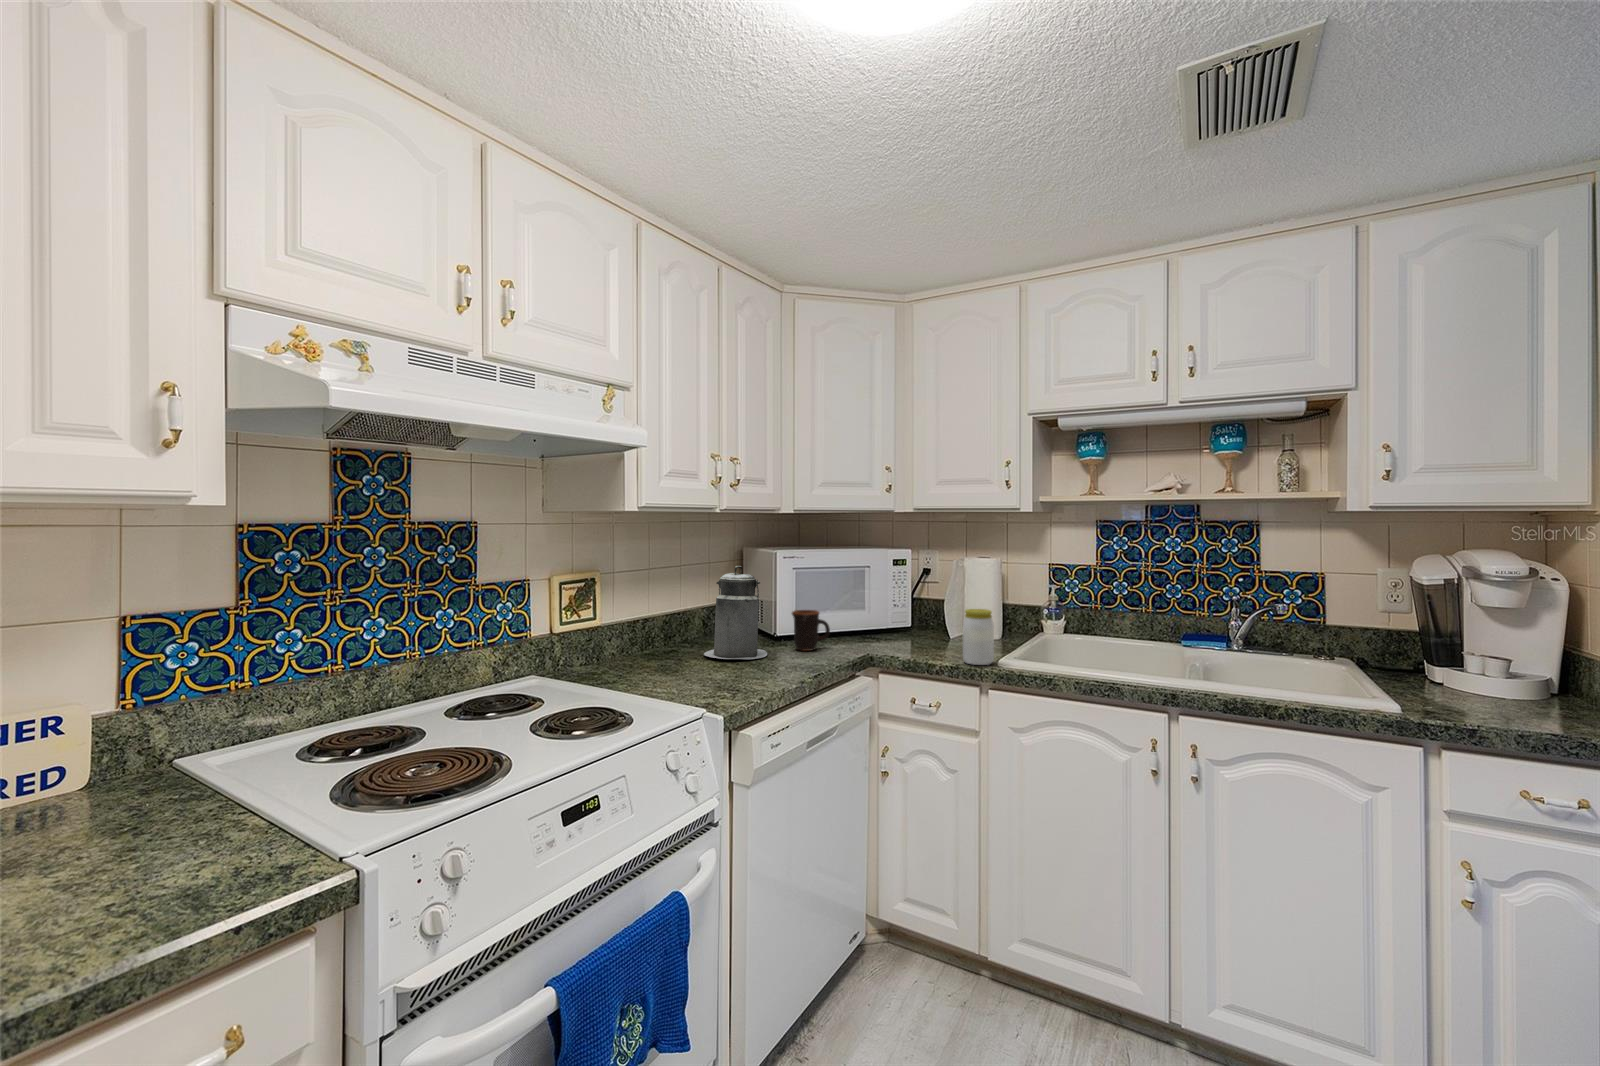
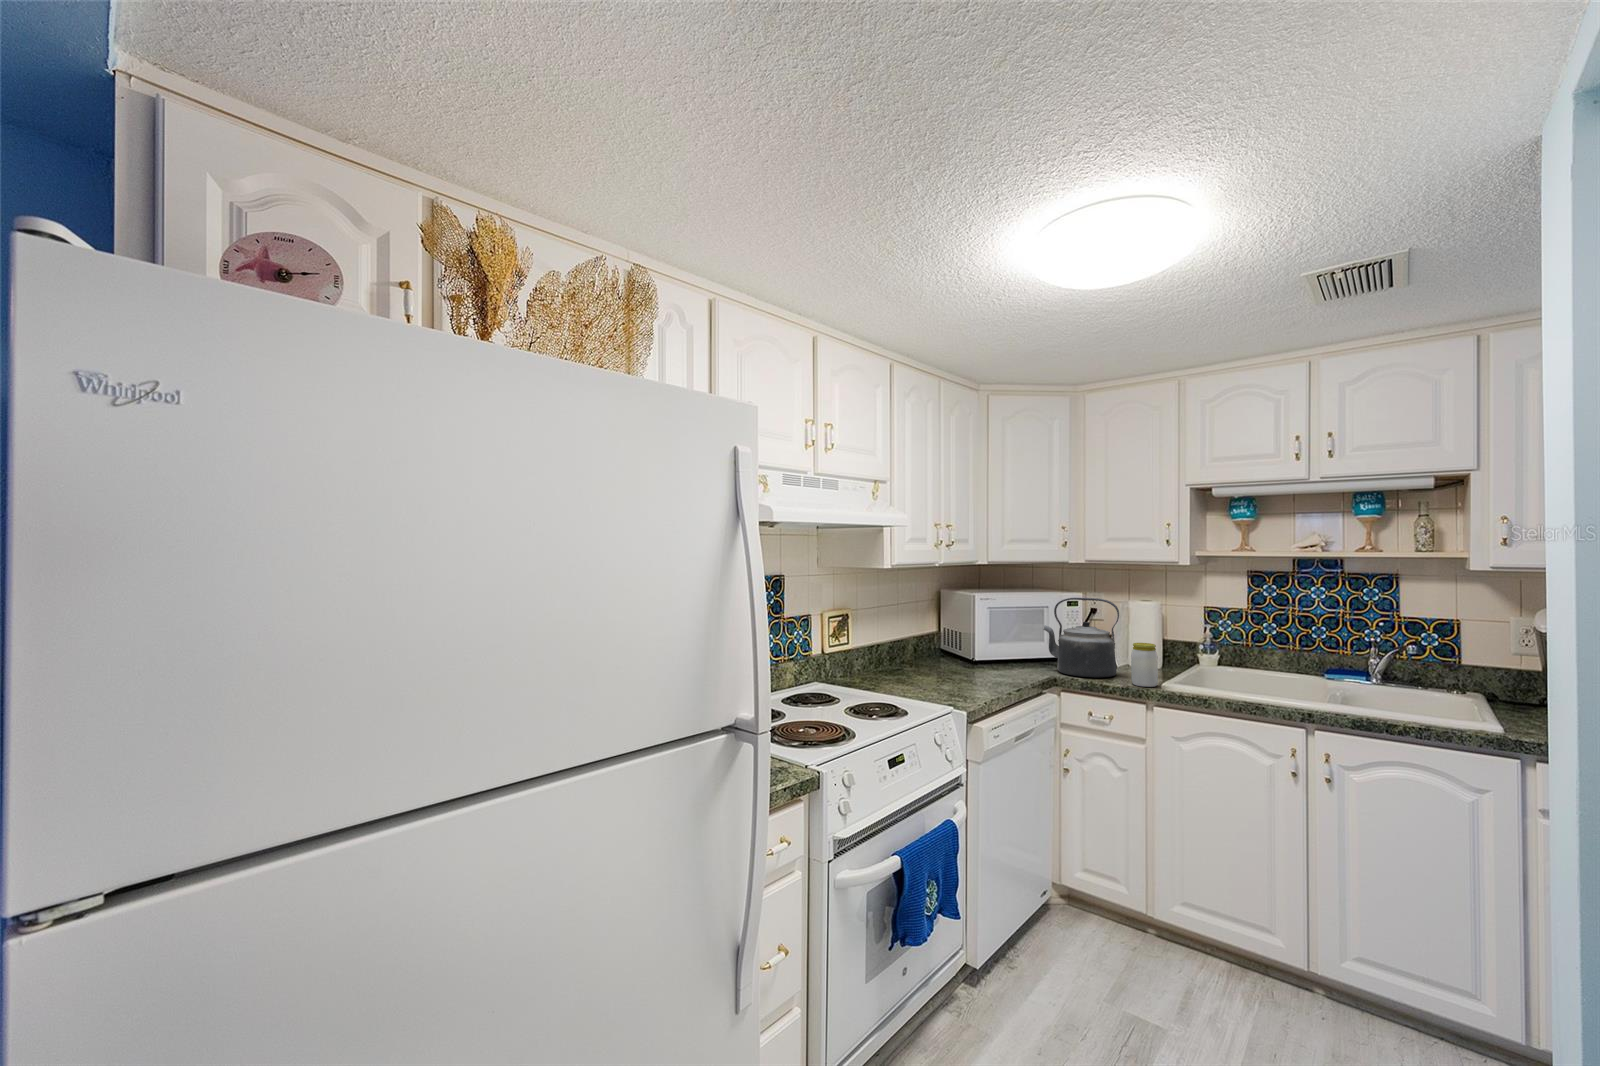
kettle: none [861,554,951,655] -> present [1043,598,1119,678]
canister: present [704,566,767,659] -> none [924,605,972,676]
mug: present [792,610,830,651] -> none [989,639,1019,671]

